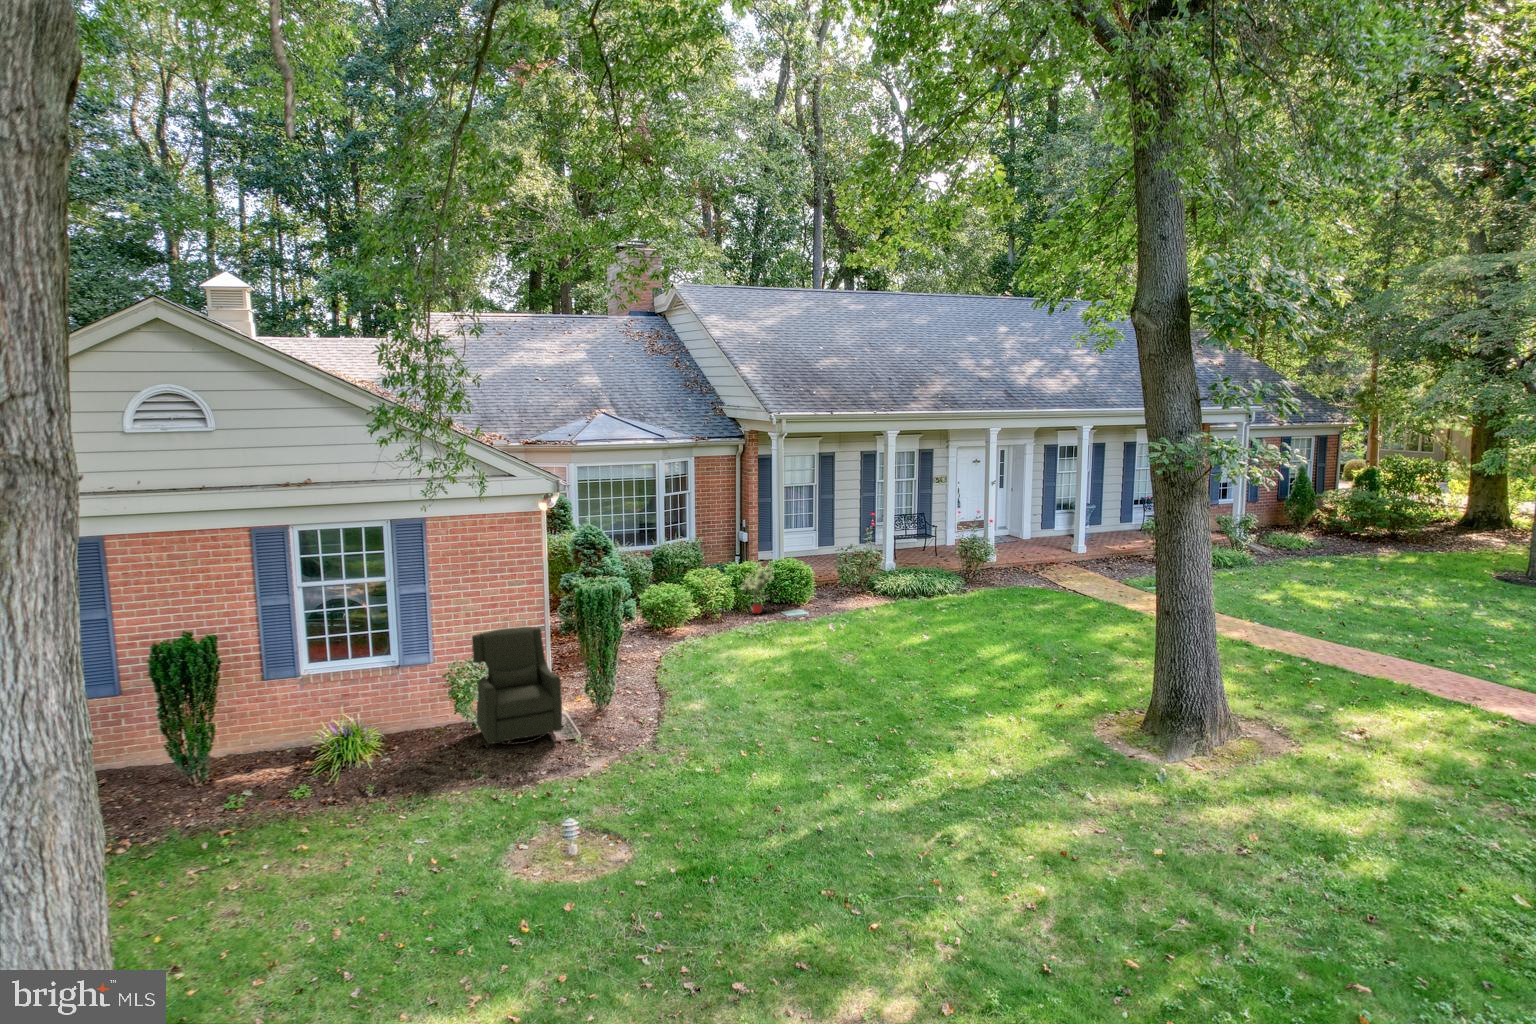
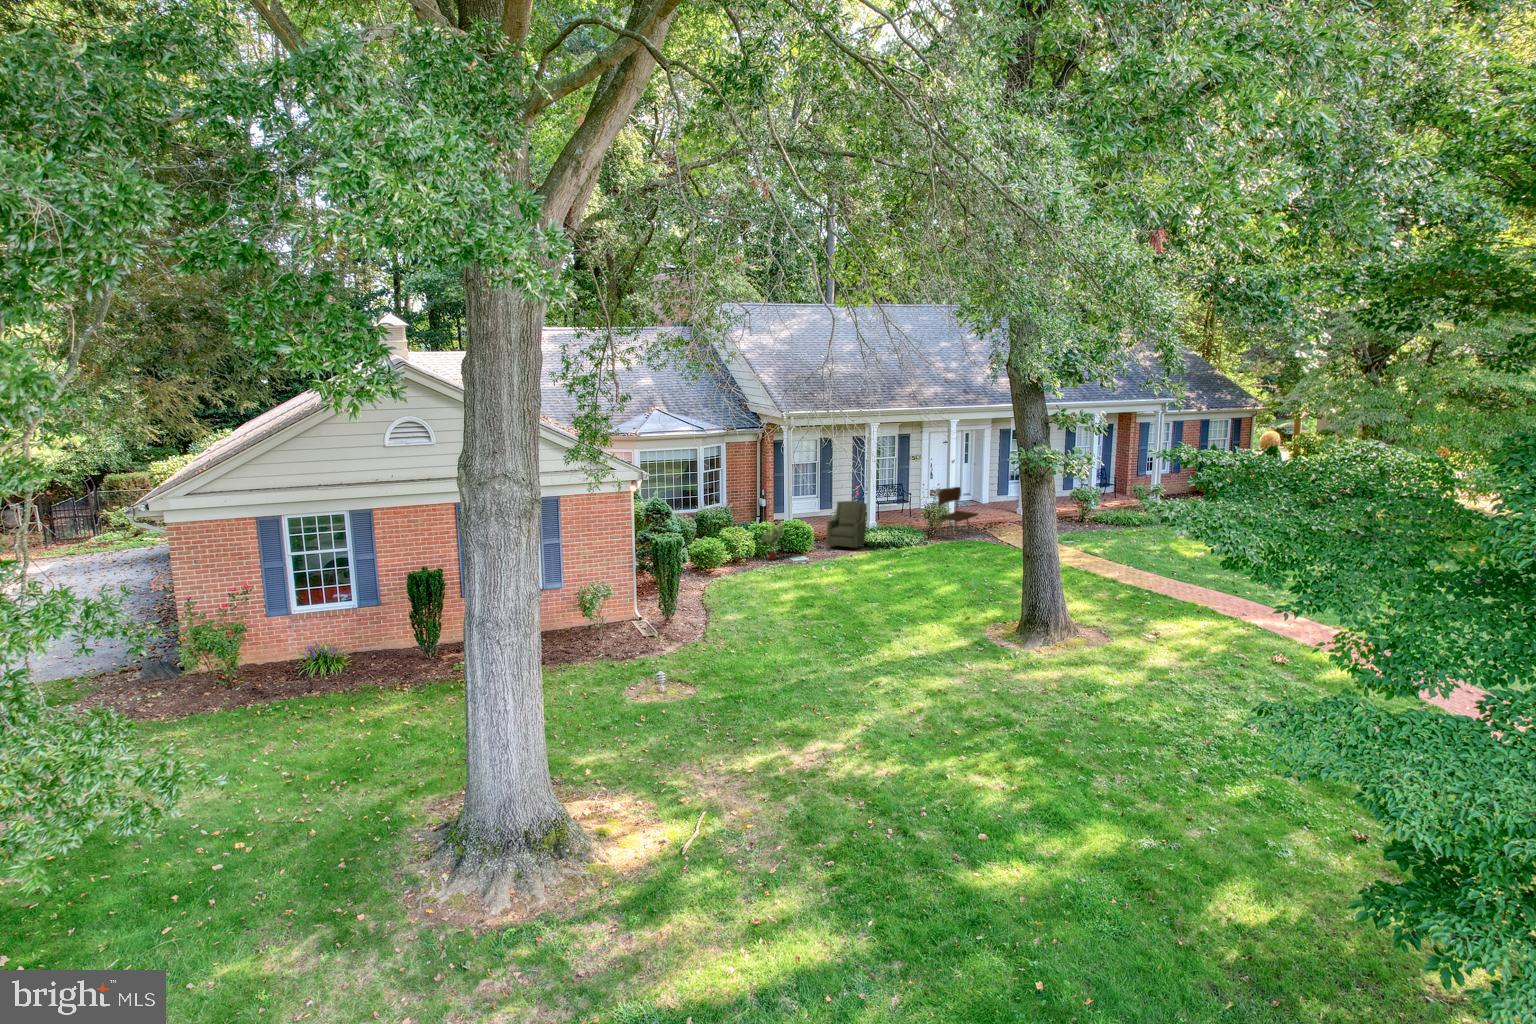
bench: none [976,516,1028,585] -> present [938,487,978,538]
chair: present [472,627,562,745] -> present [827,501,867,550]

